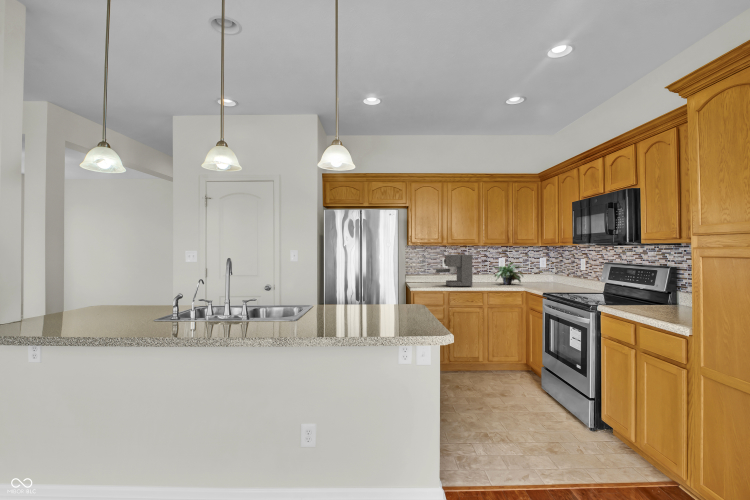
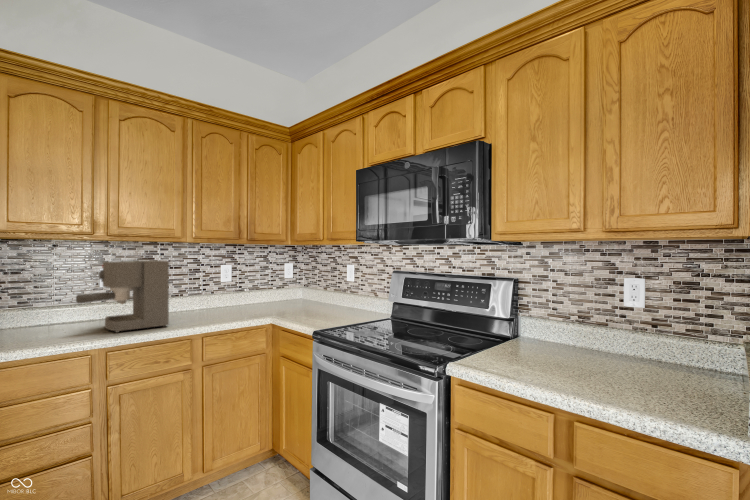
potted plant: present [494,262,523,284] -> none [210,272,263,311]

